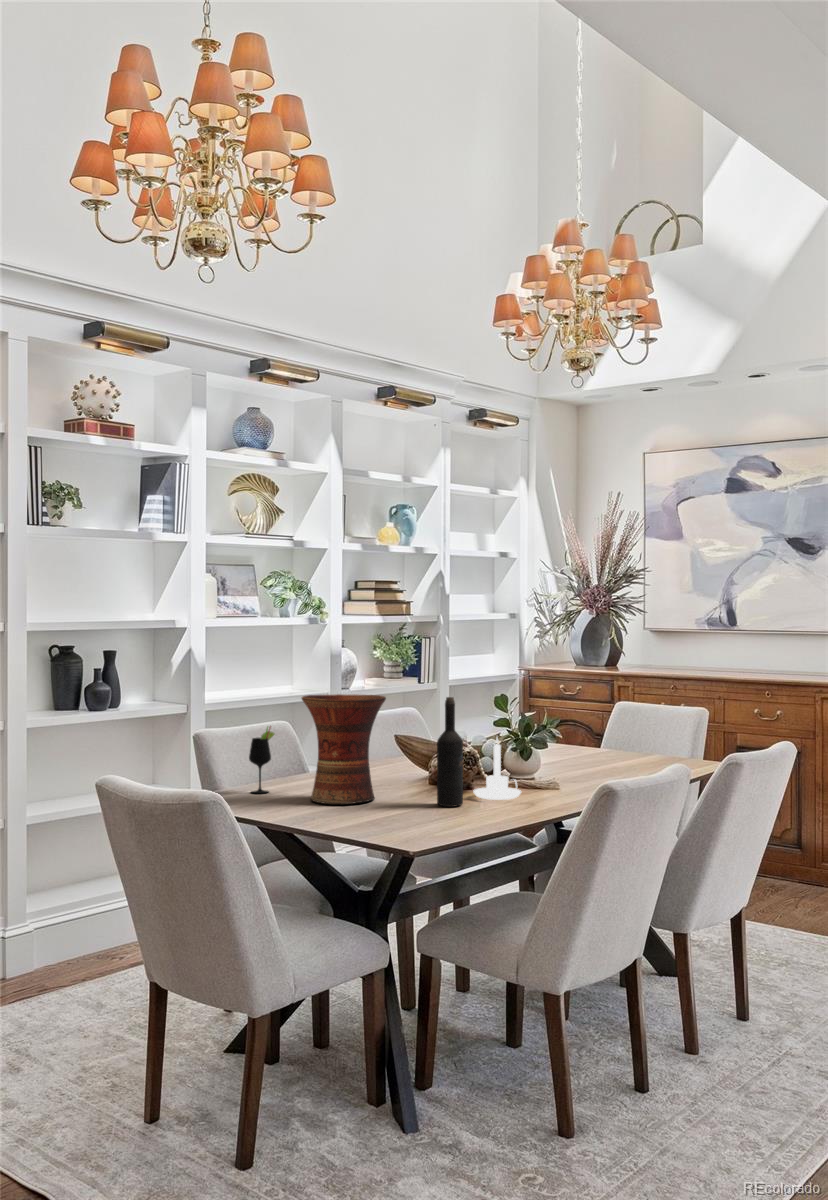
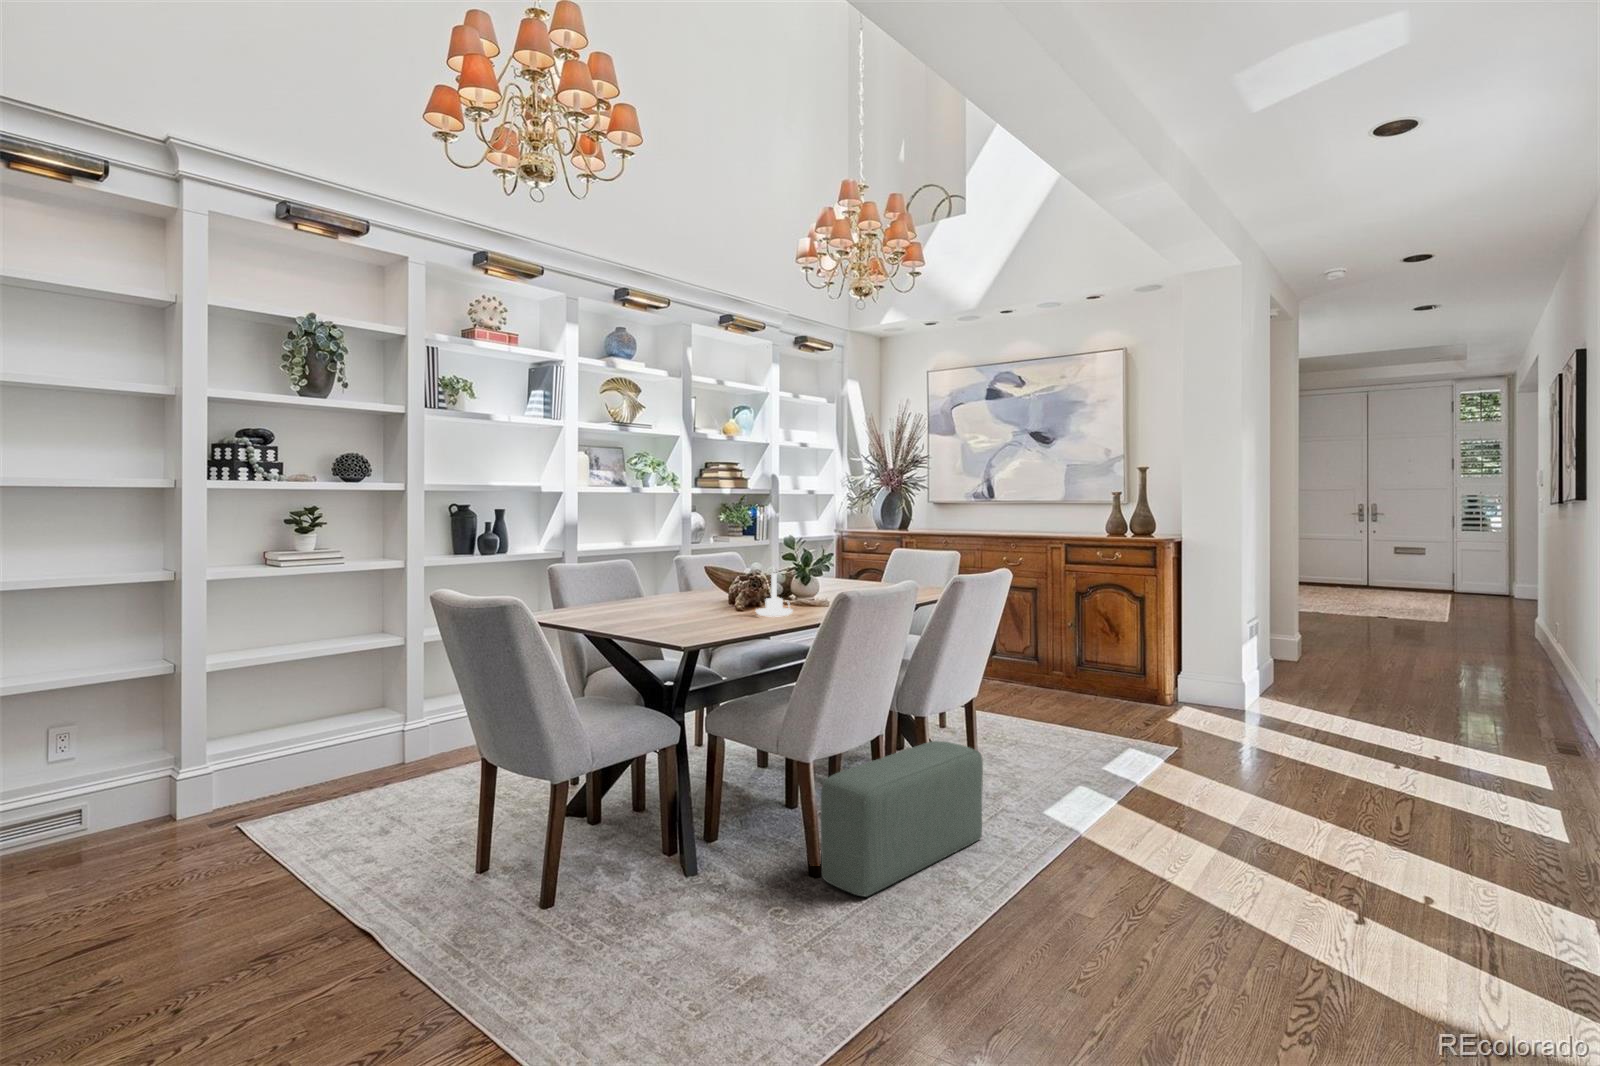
vase: present [302,694,386,804] -> none [618,535,686,619]
wine bottle: present [437,697,463,807] -> none [723,535,744,621]
wine glass: present [249,726,275,793] -> none [581,560,602,613]
pouf: none [576,959,768,1160] -> present [821,741,983,897]

